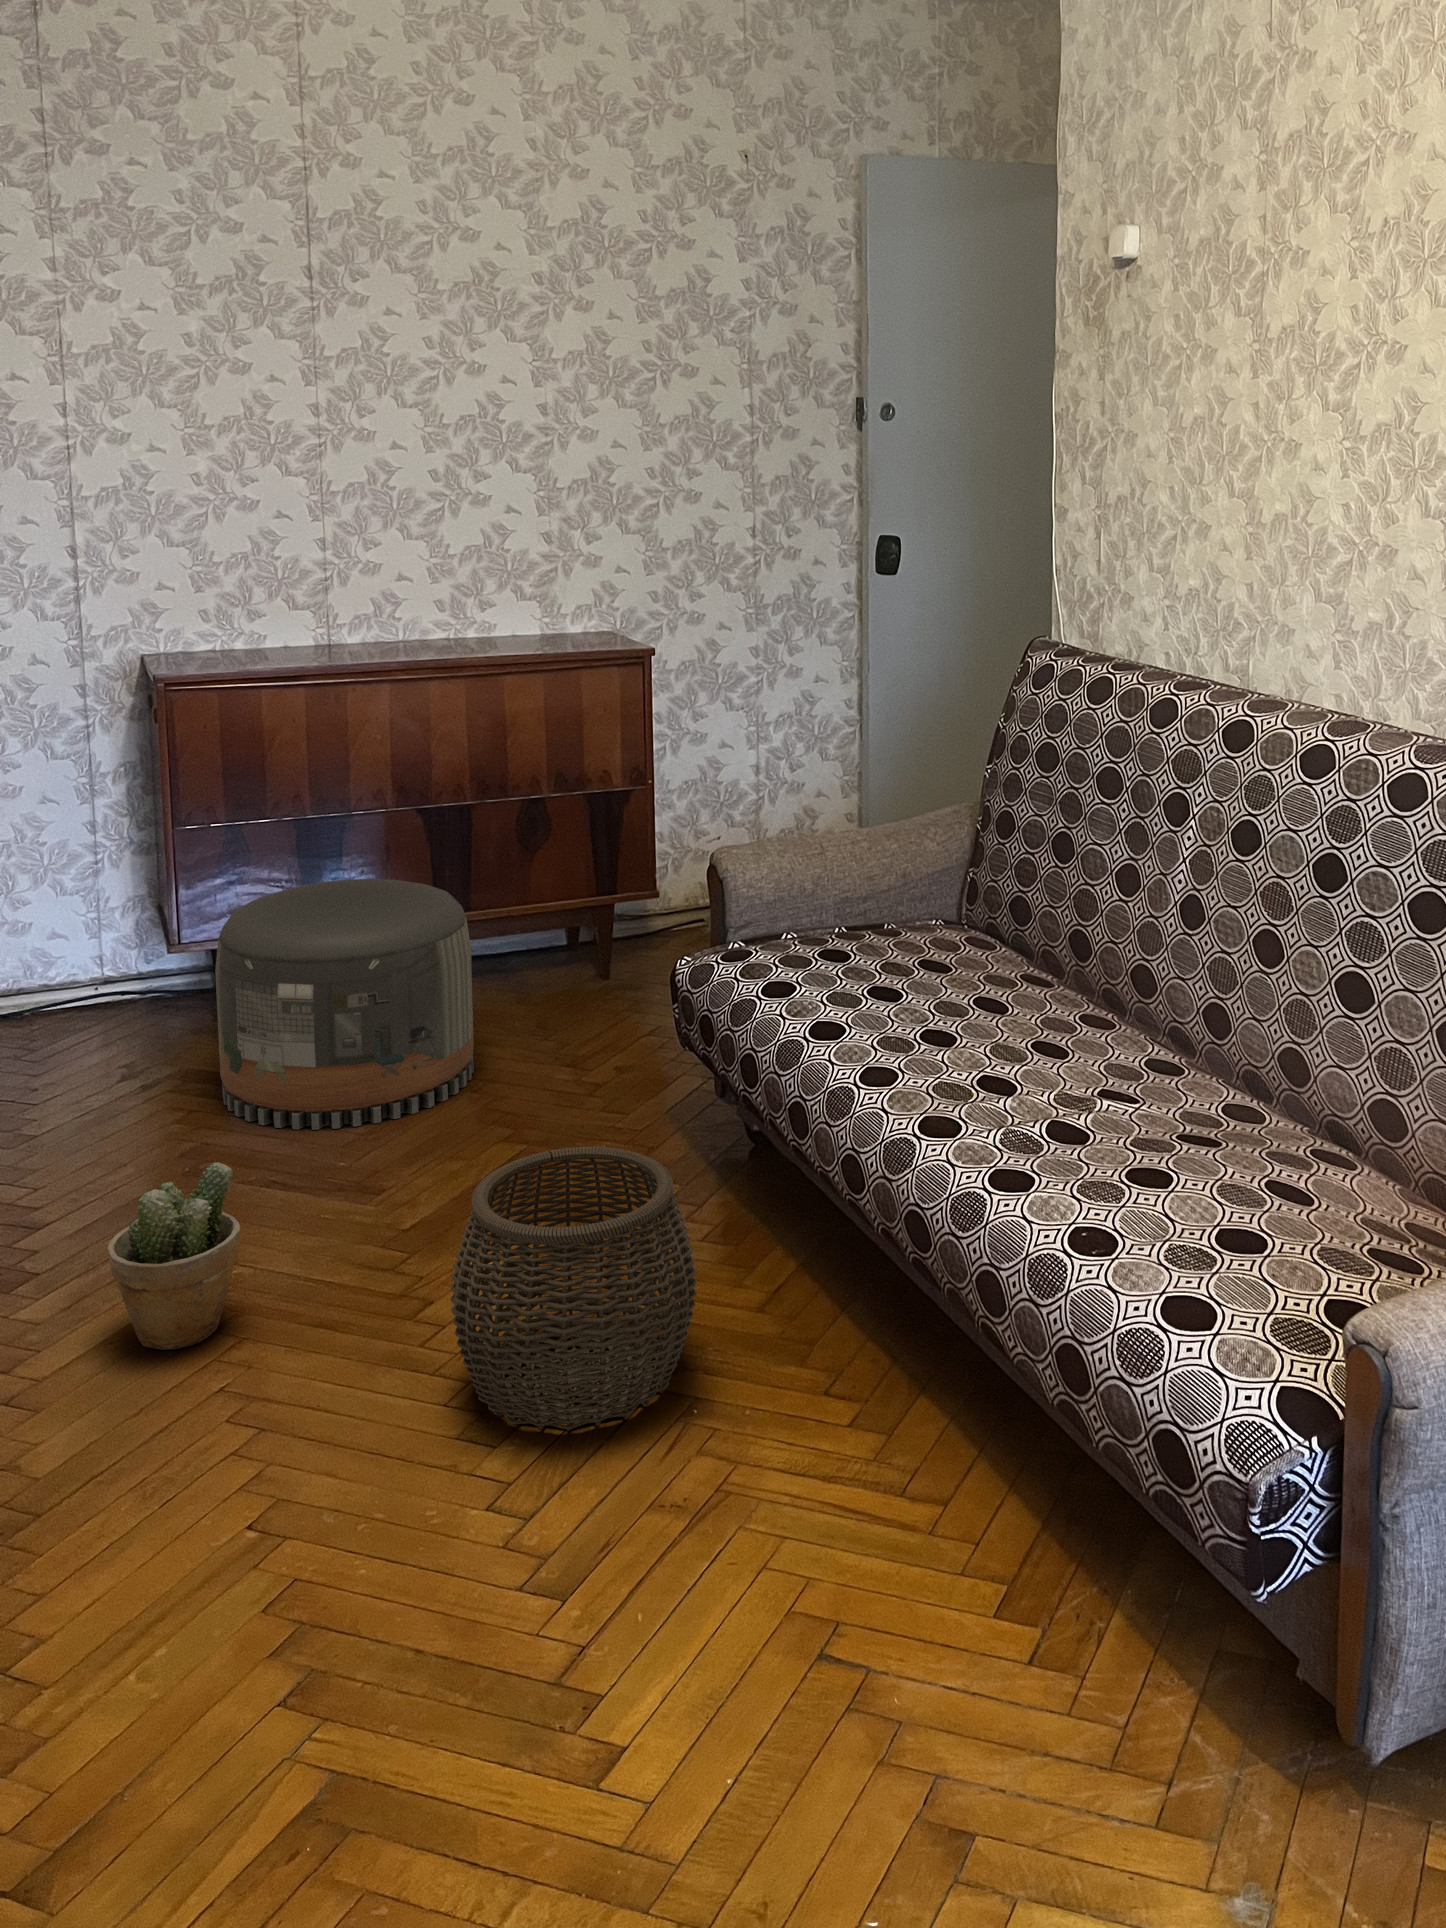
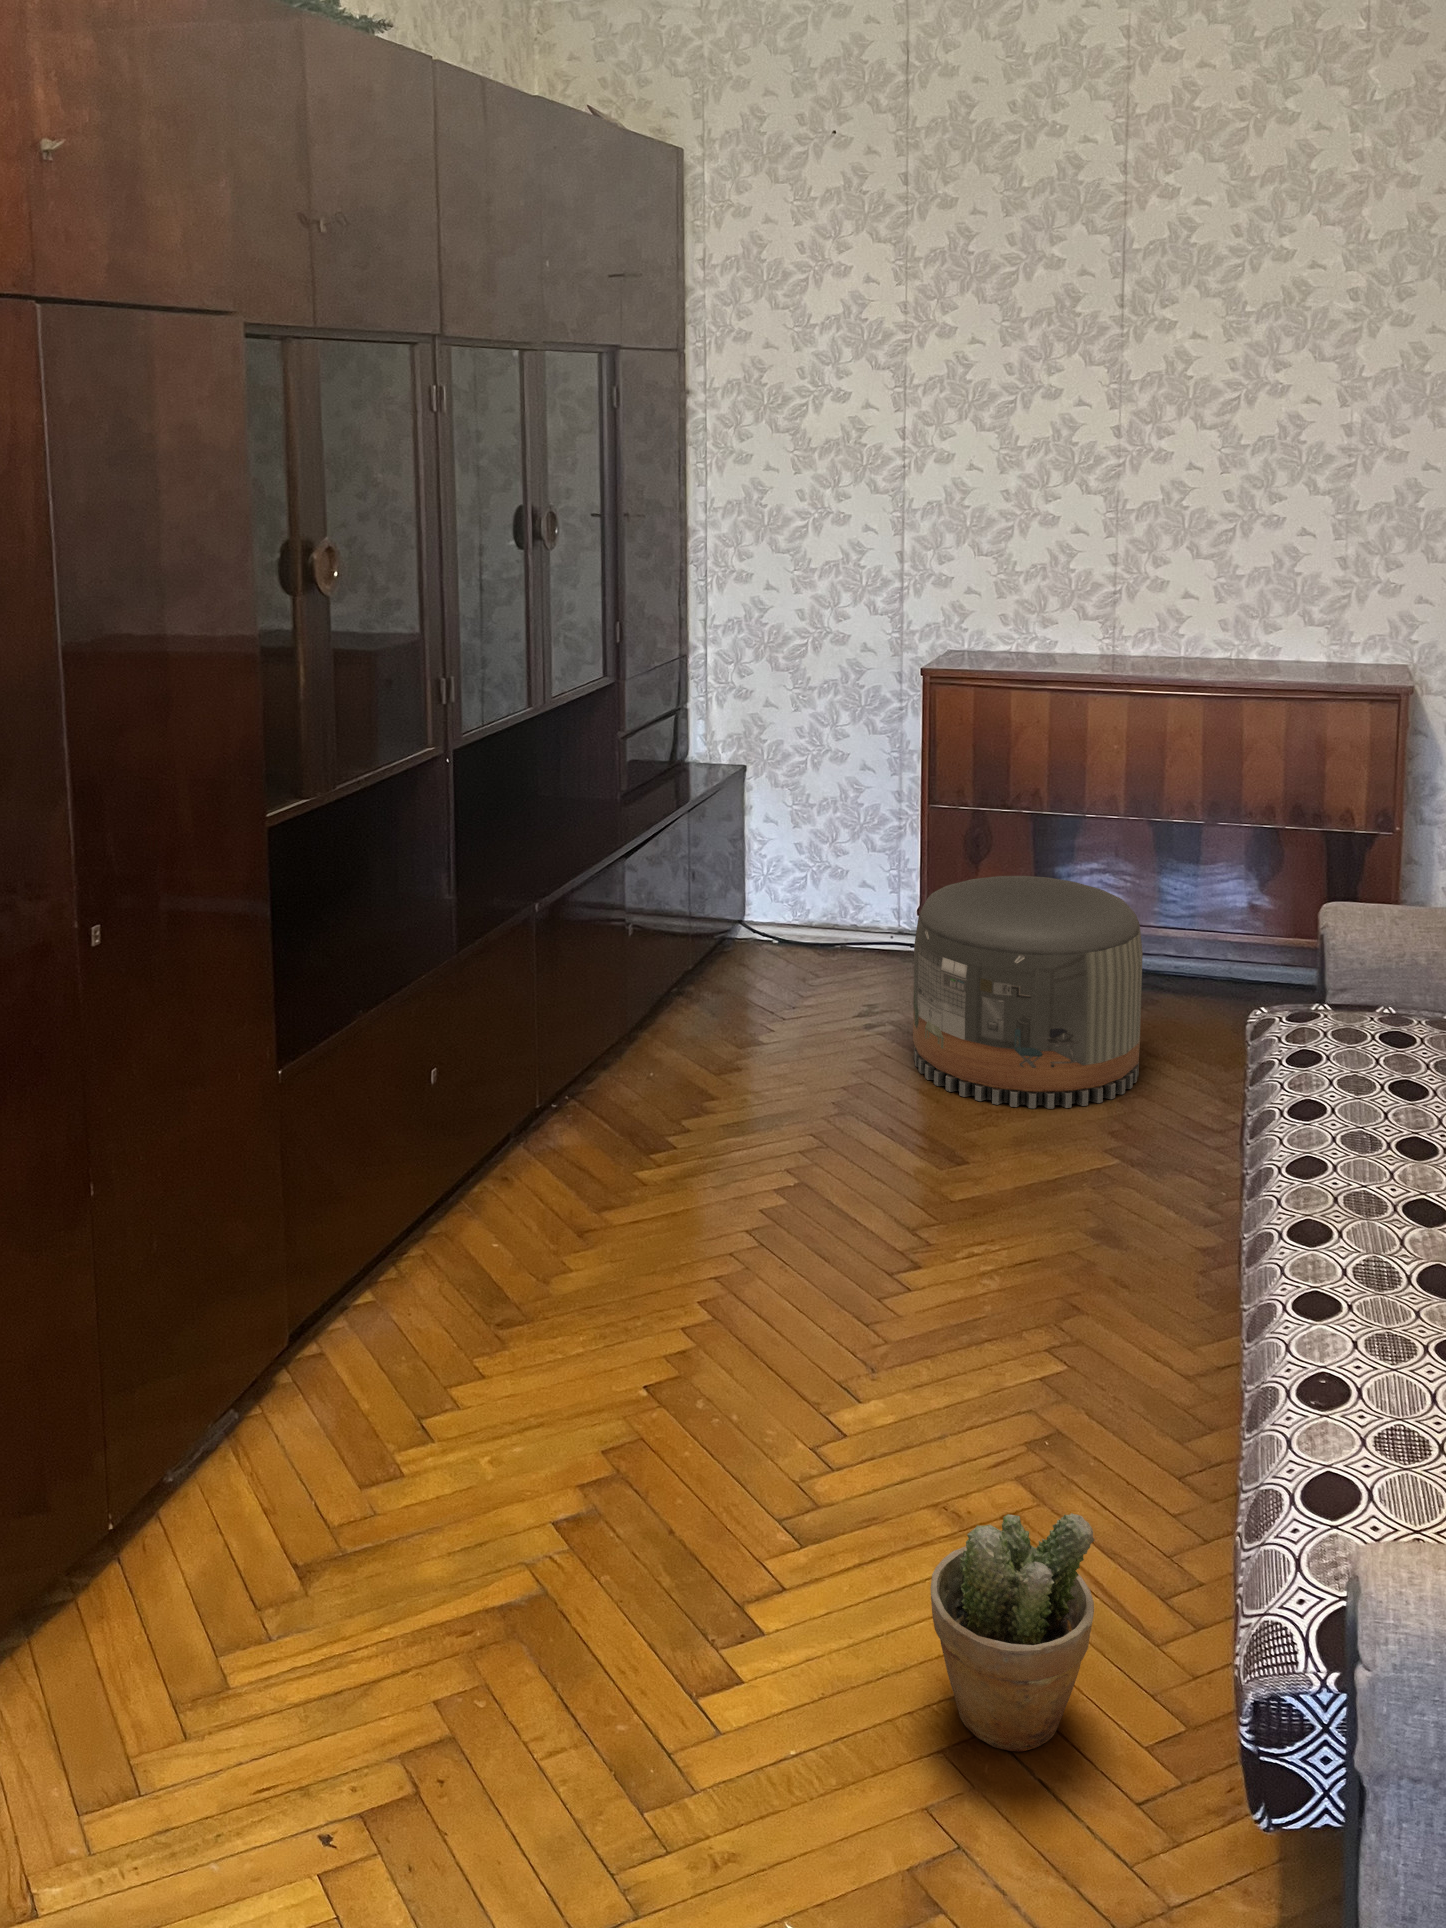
woven basket: present [450,1147,697,1431] -> none [858,1161,1092,1433]
potted plant: present [108,1162,240,1350] -> present [931,1513,1095,1751]

